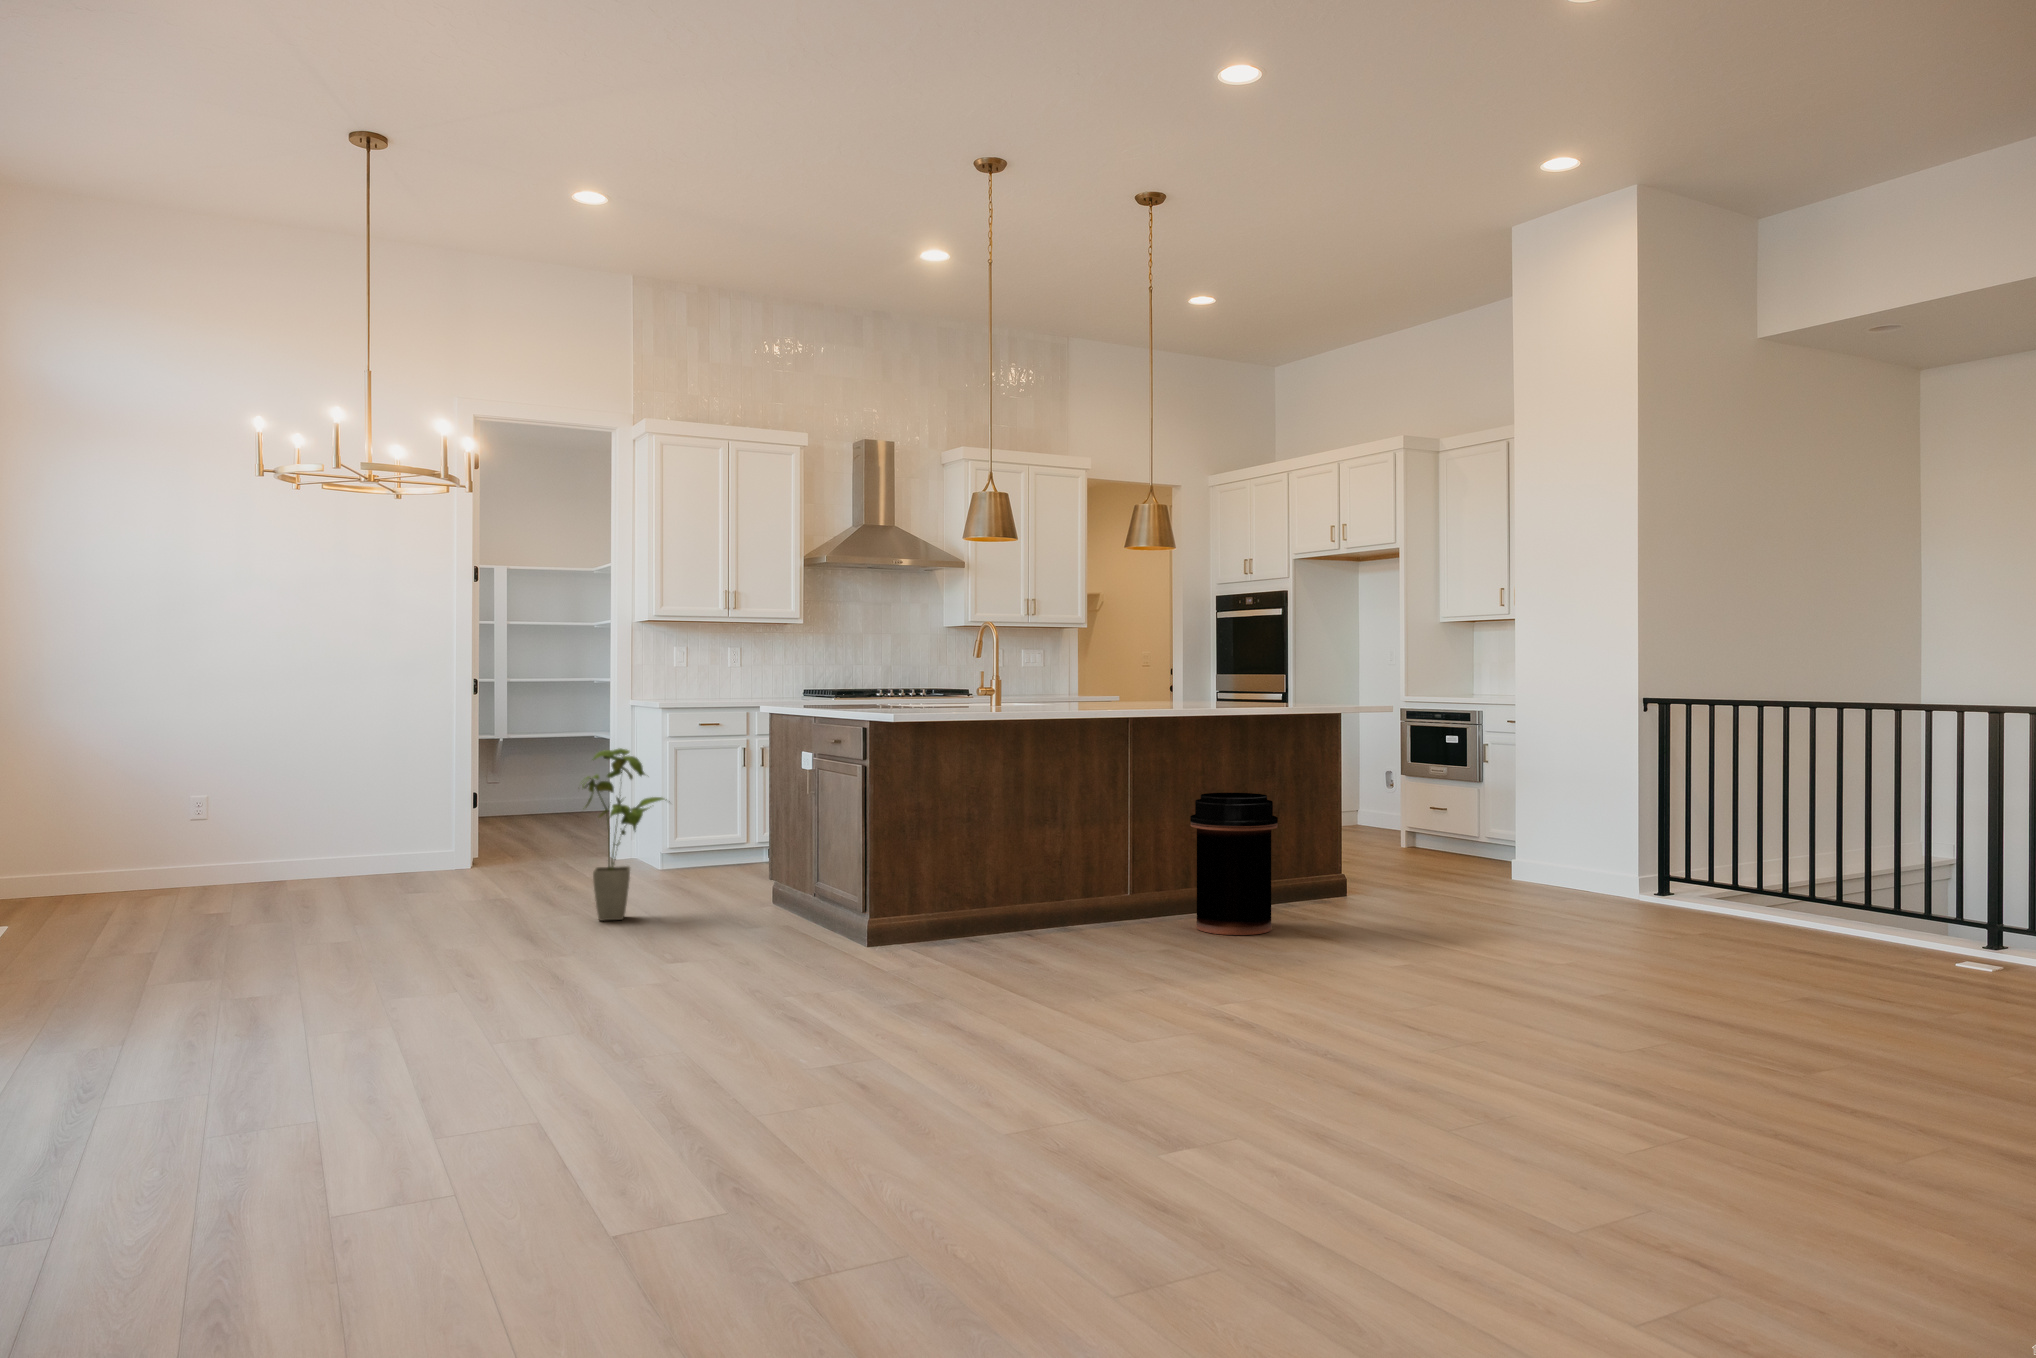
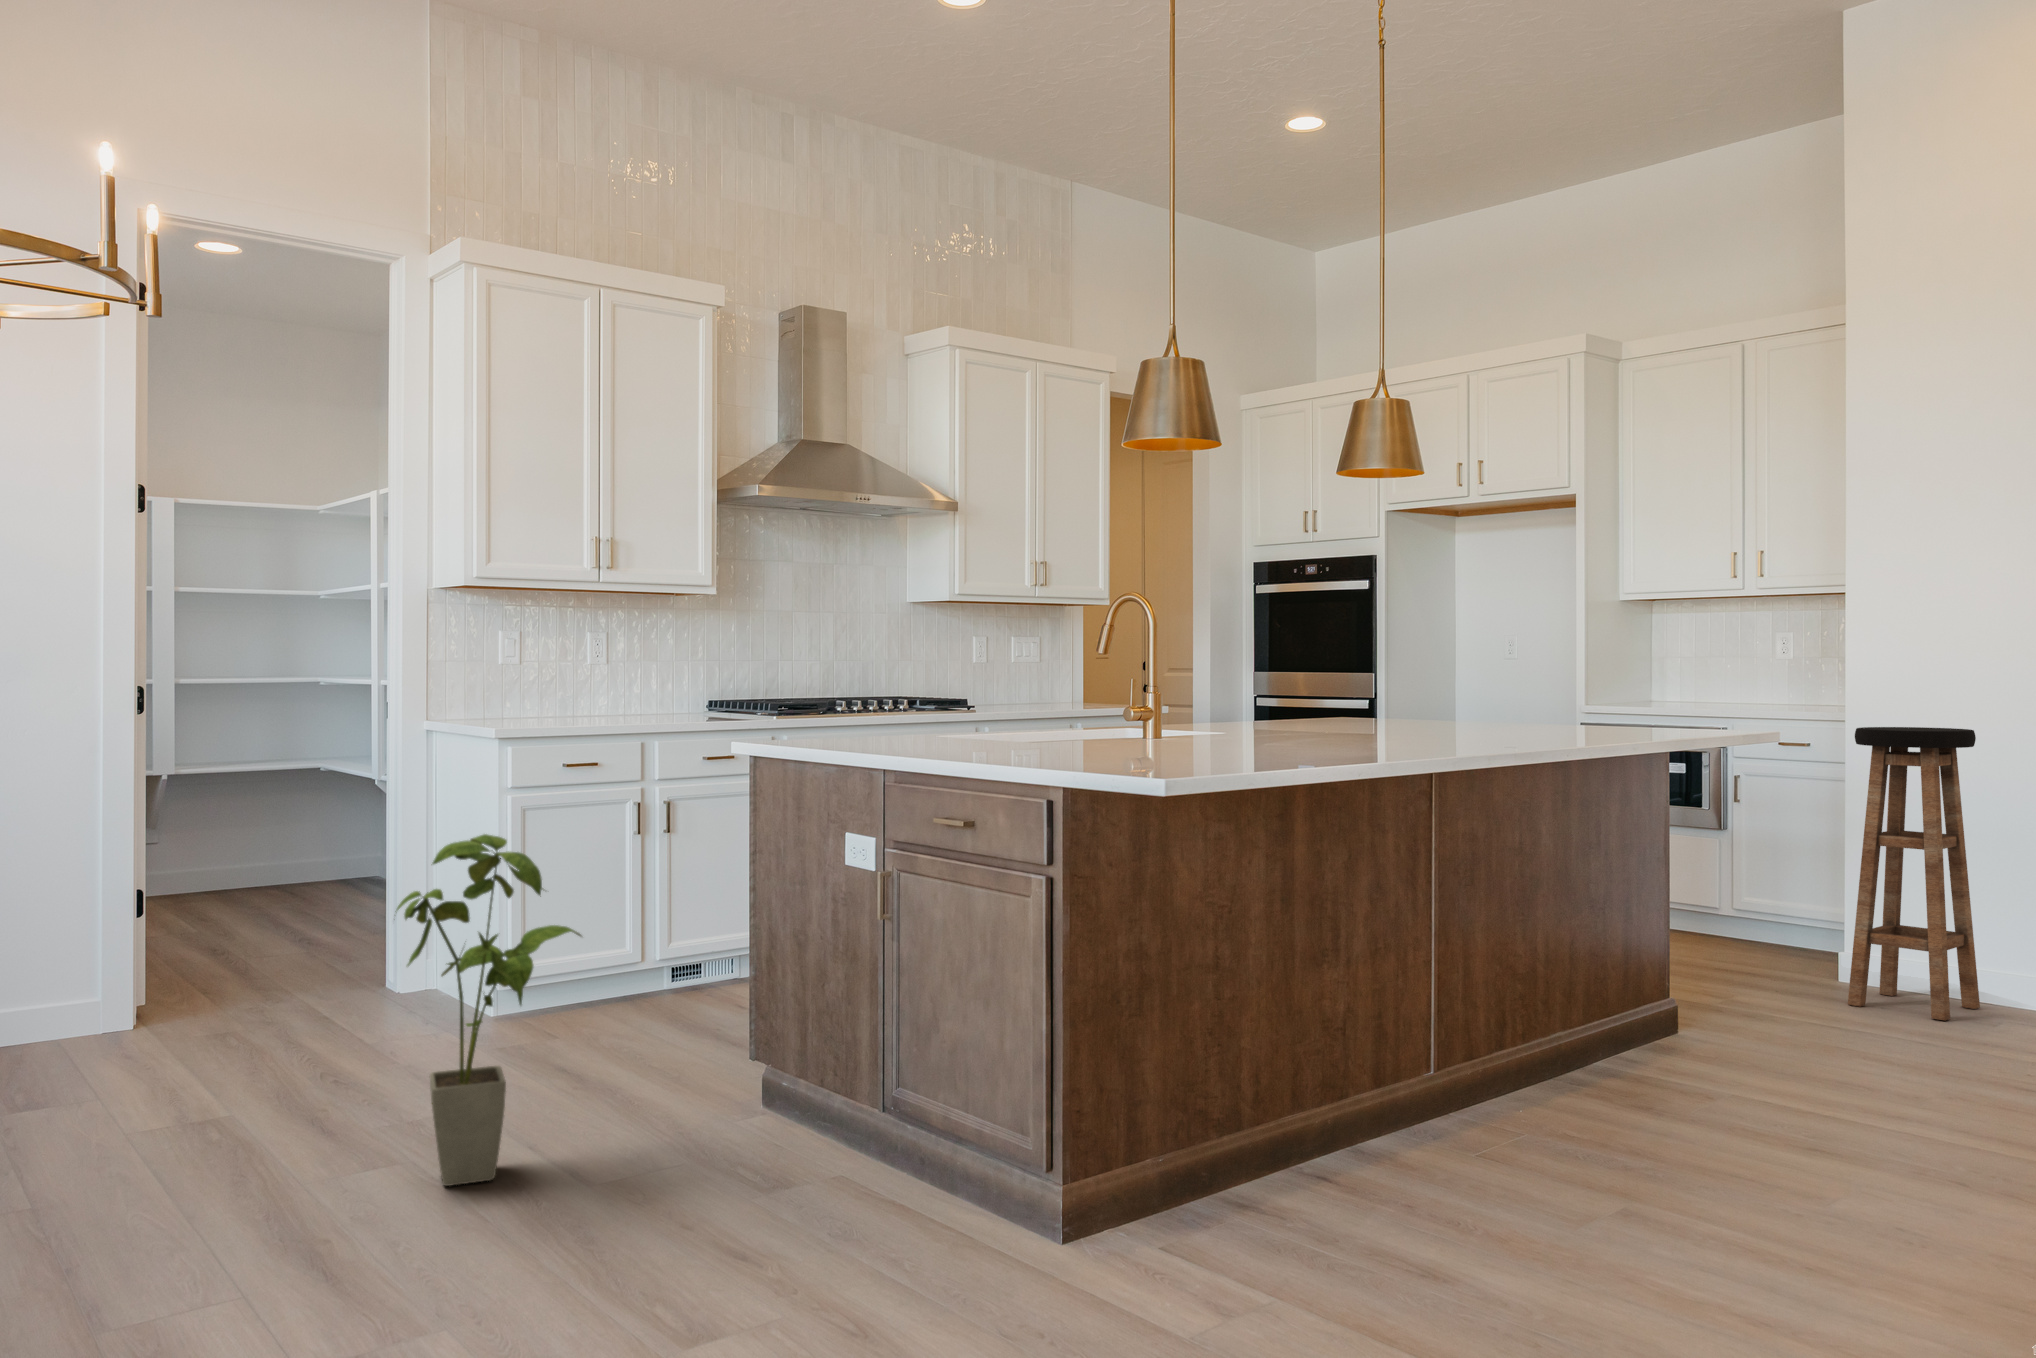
bar stool: none [1490,708,1577,897] -> present [1848,727,1980,1021]
trash can: present [1190,793,1278,935] -> none [1567,890,1735,1157]

